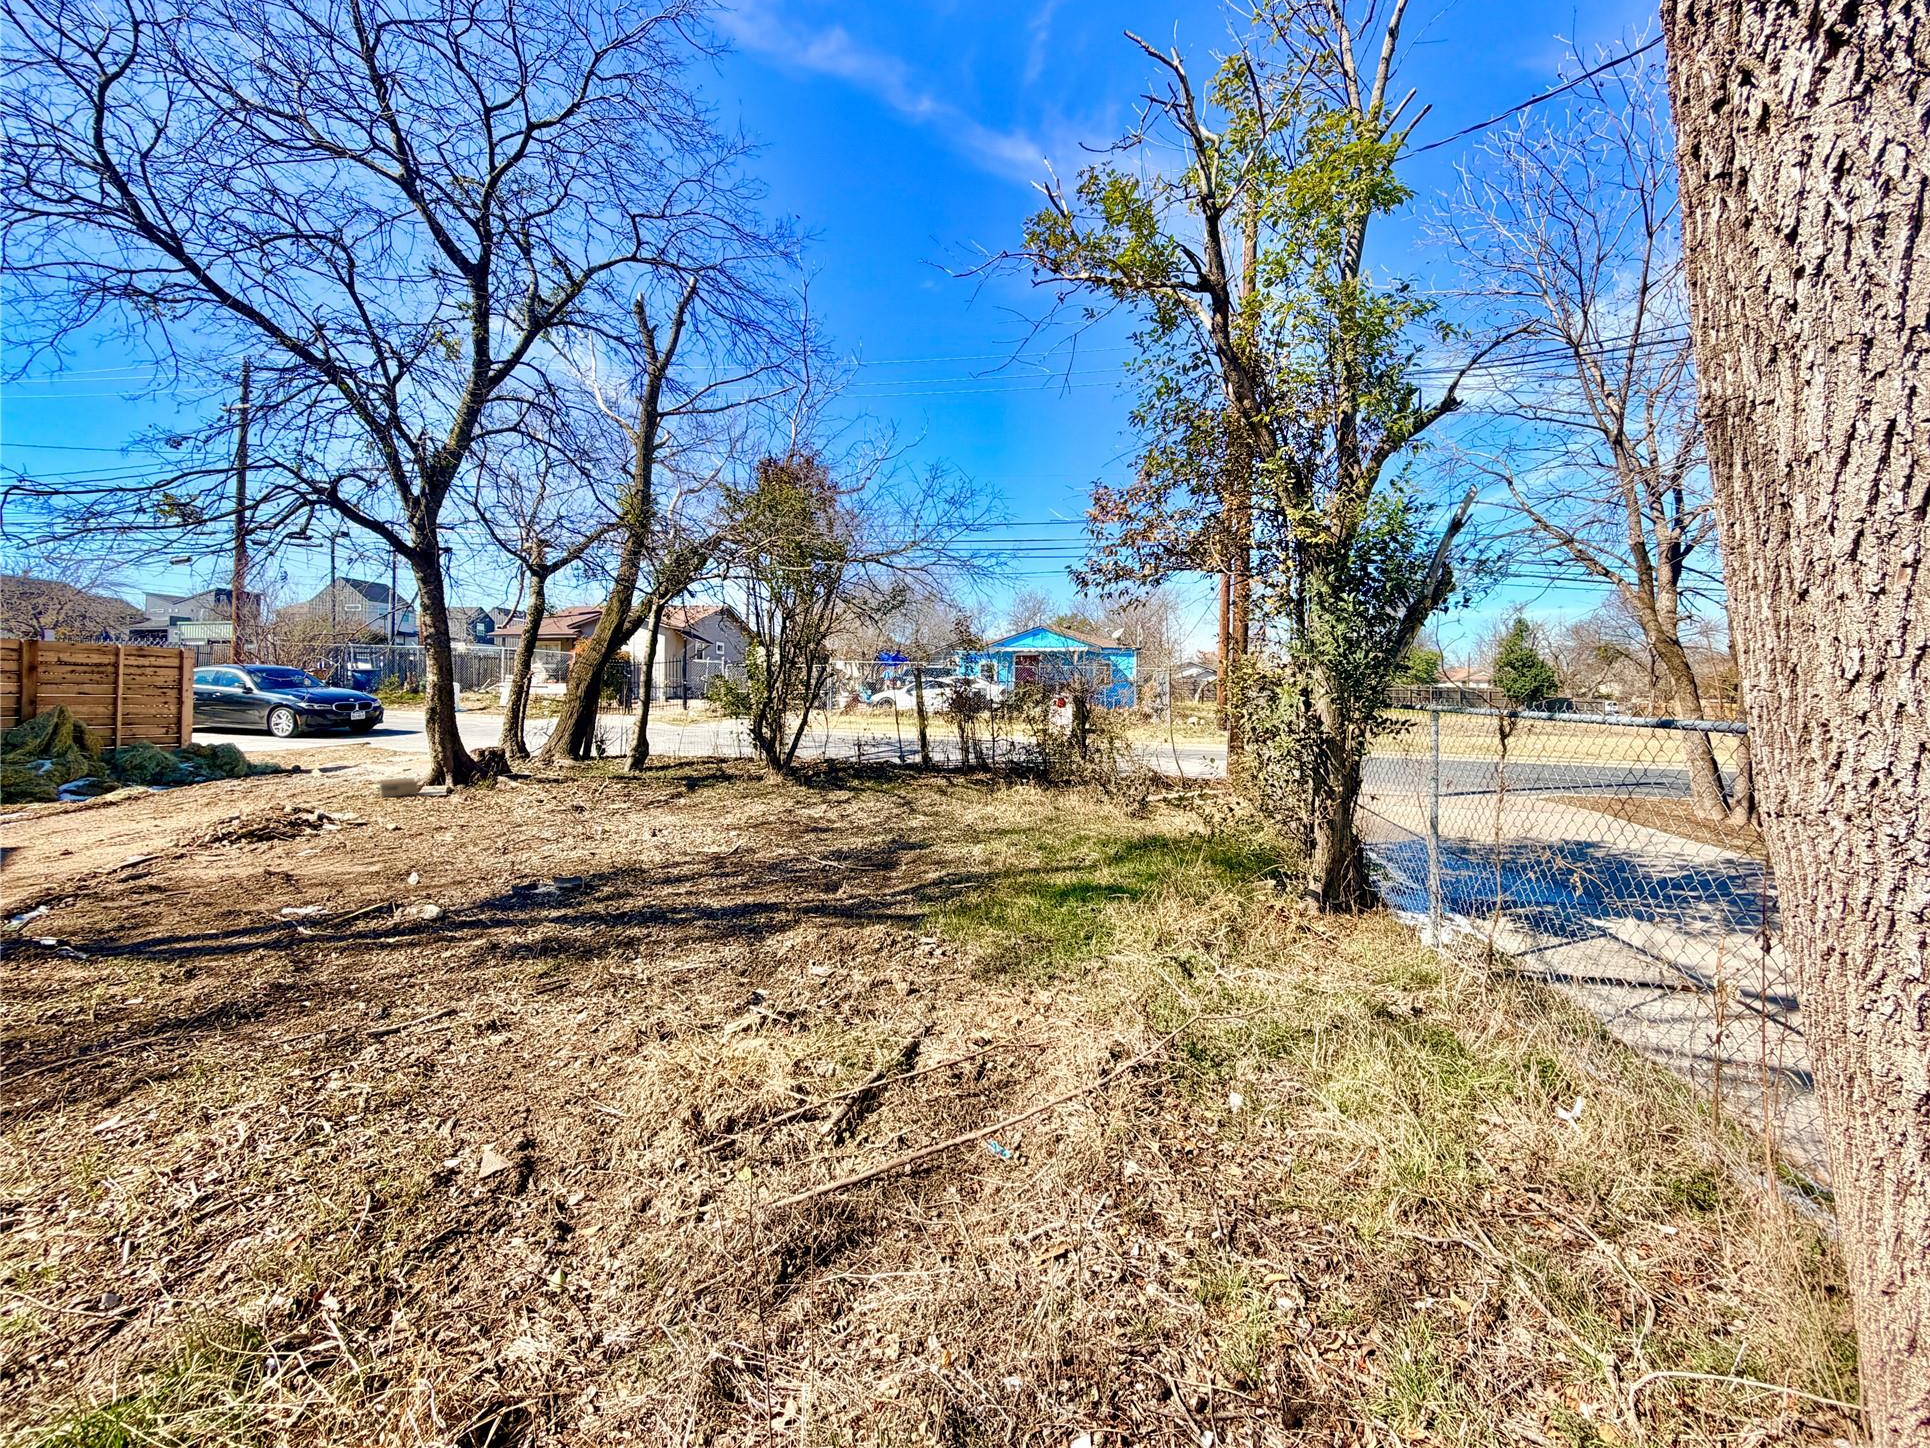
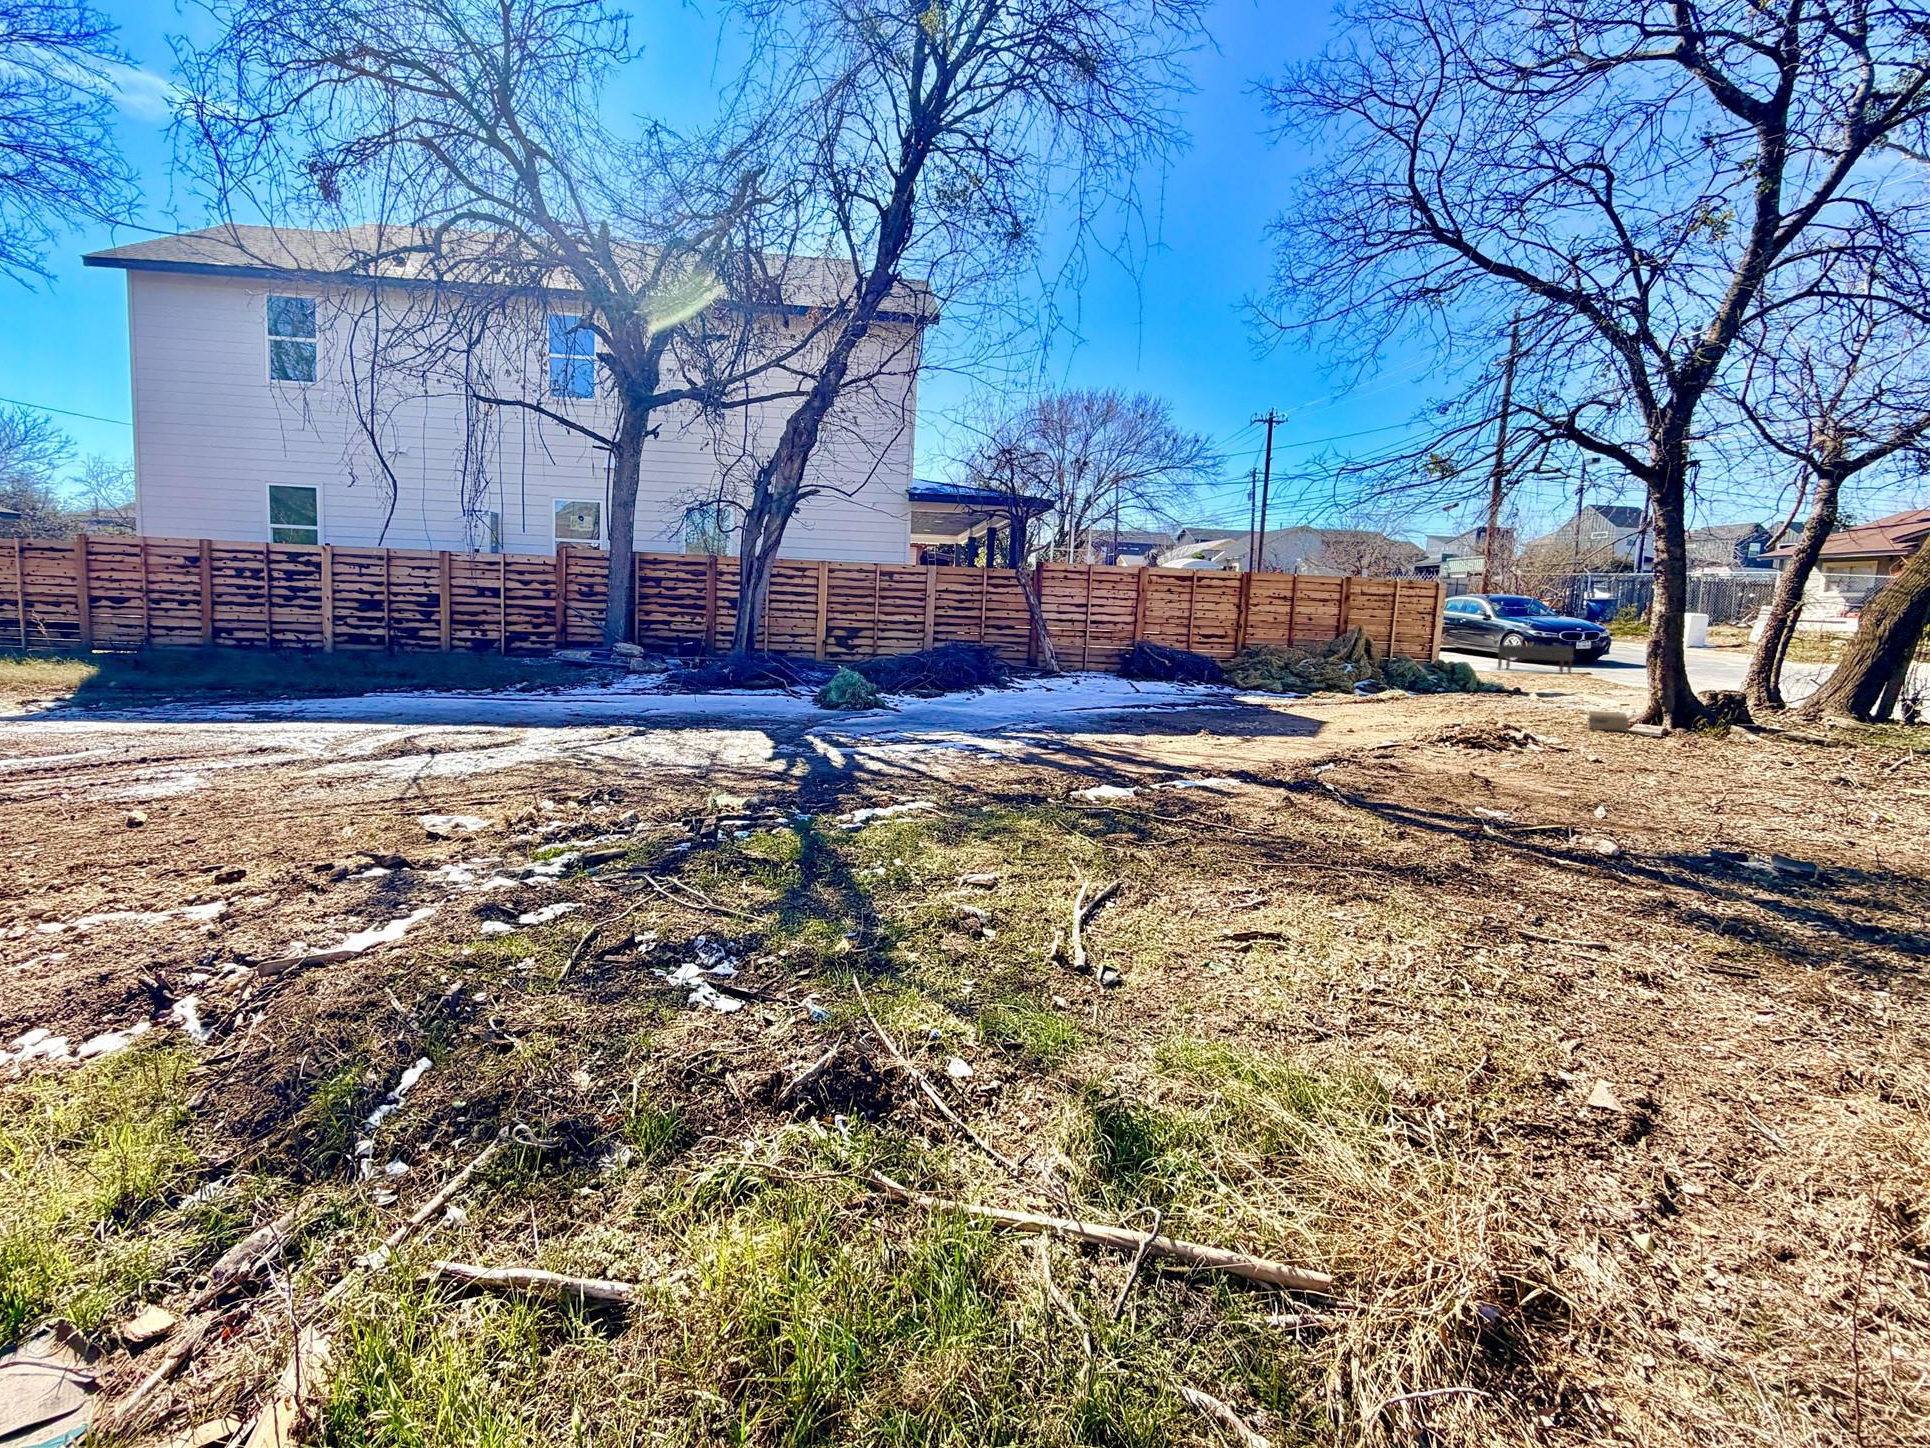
bench: none [266,718,351,747] -> present [1498,644,1574,673]

